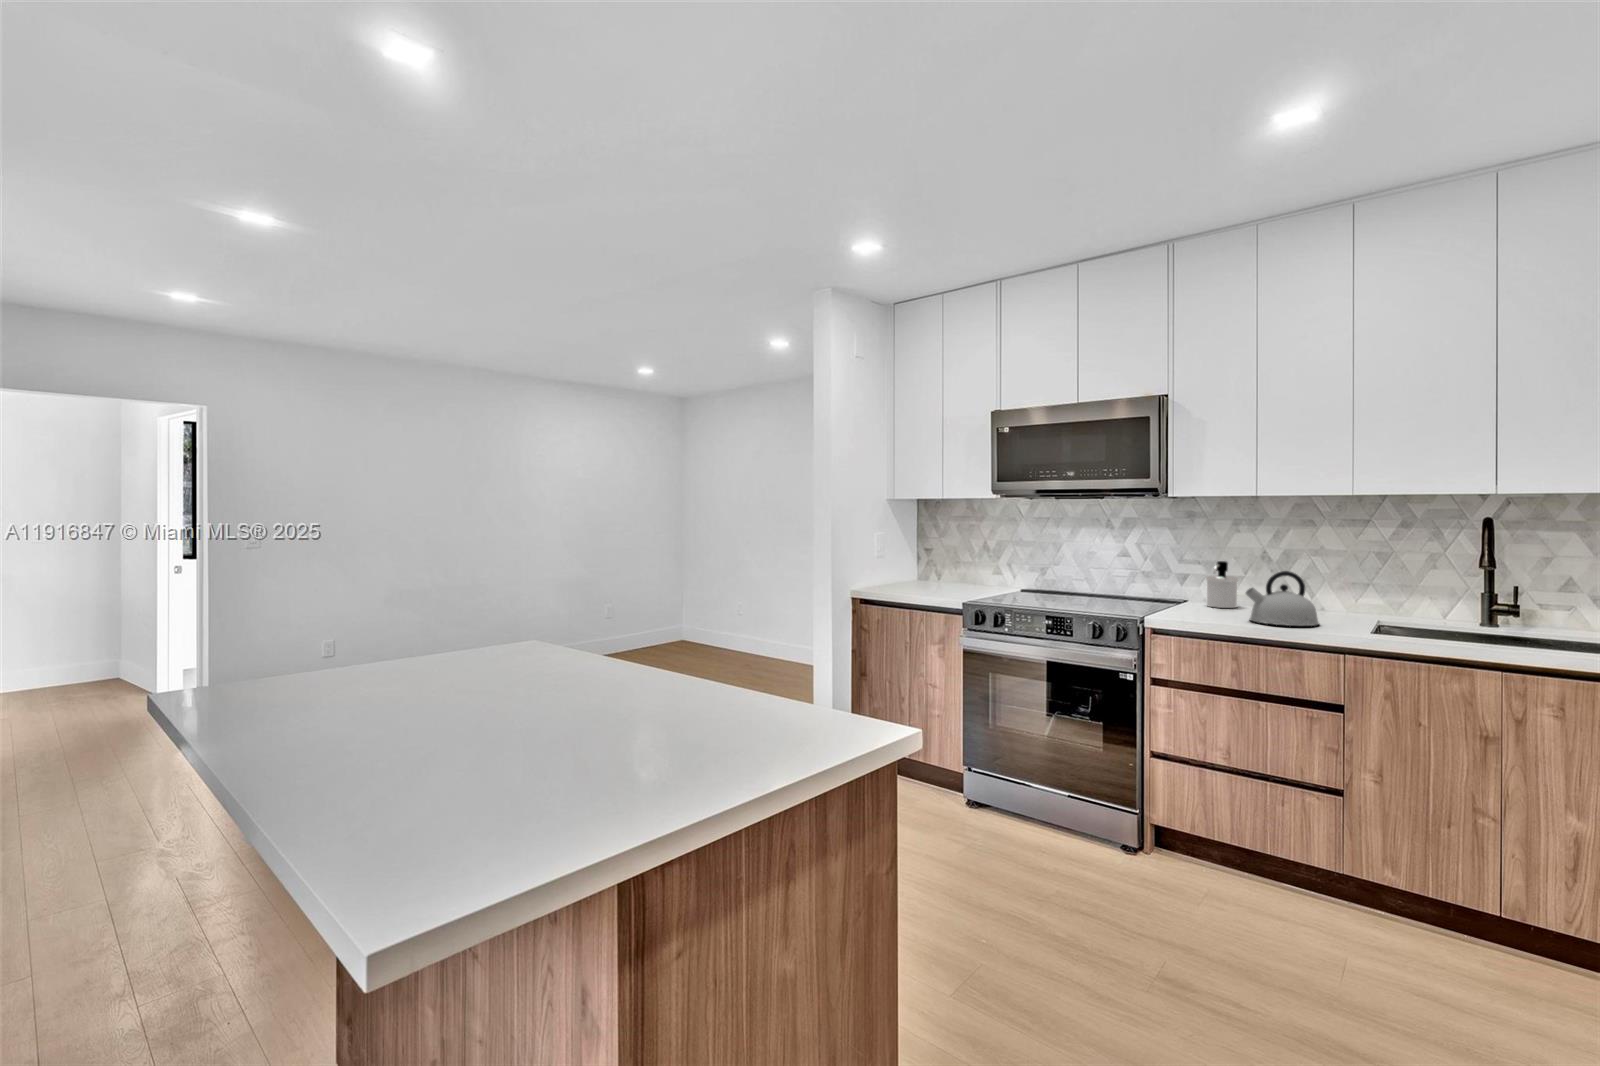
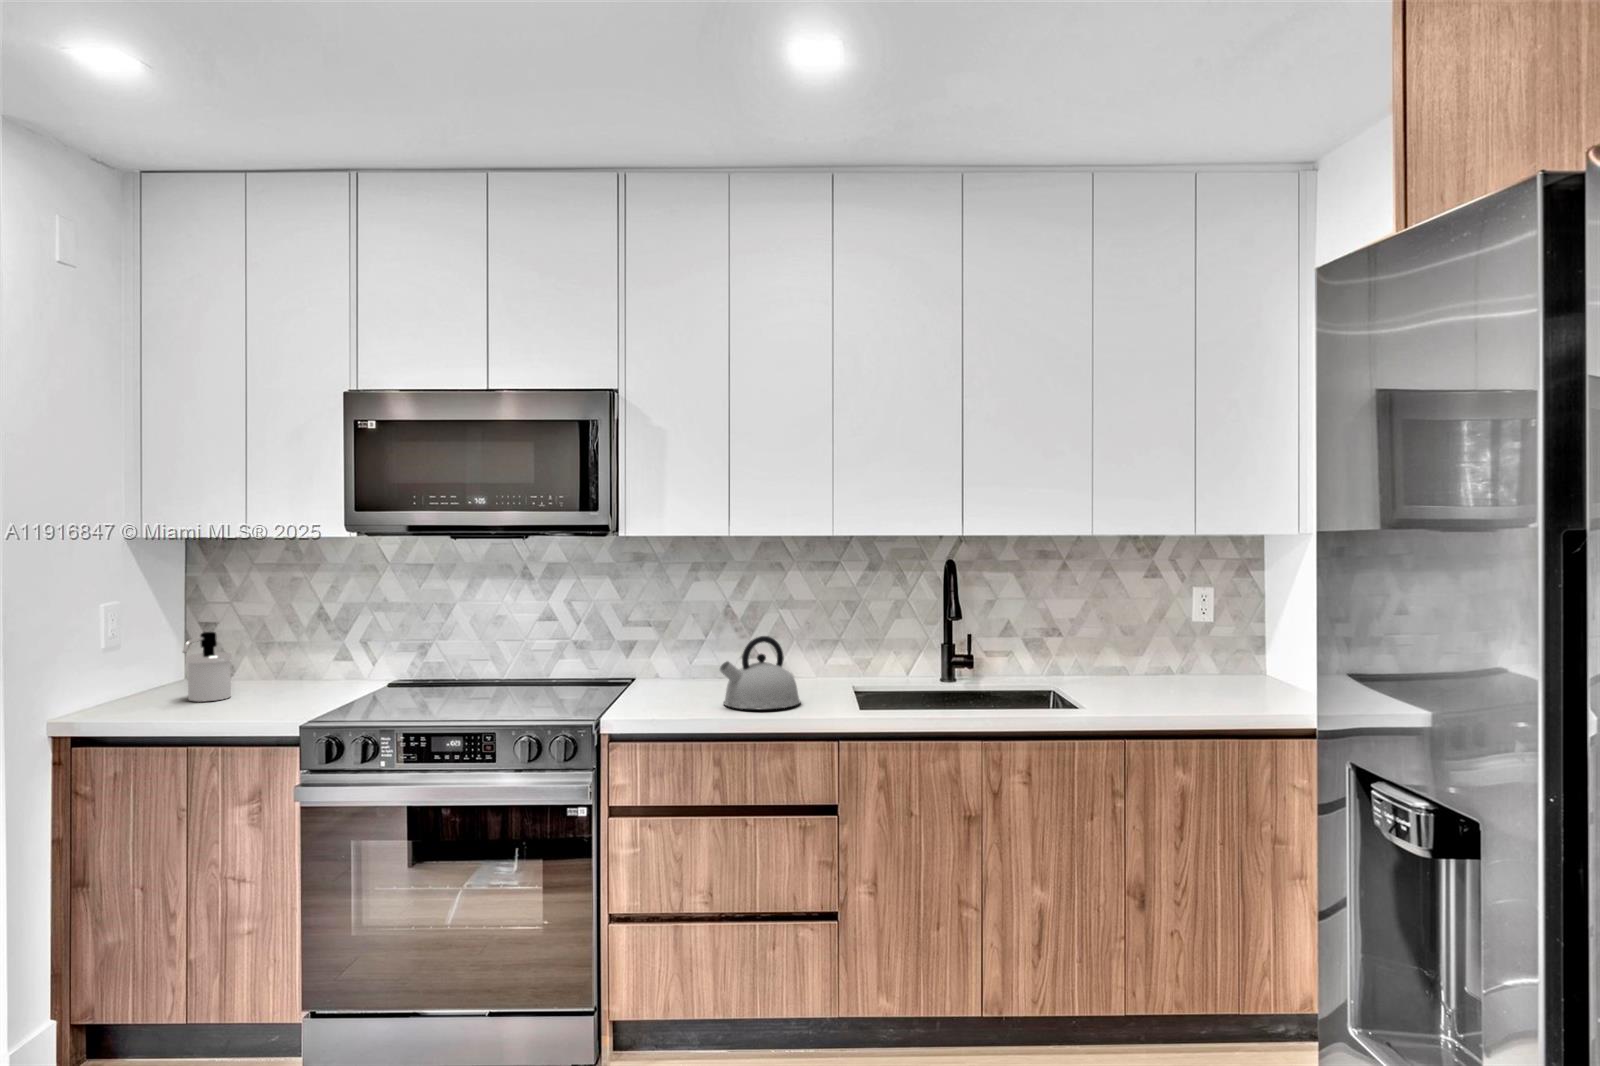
soap dispenser: present [1206,561,1238,608] -> present [183,632,232,702]

